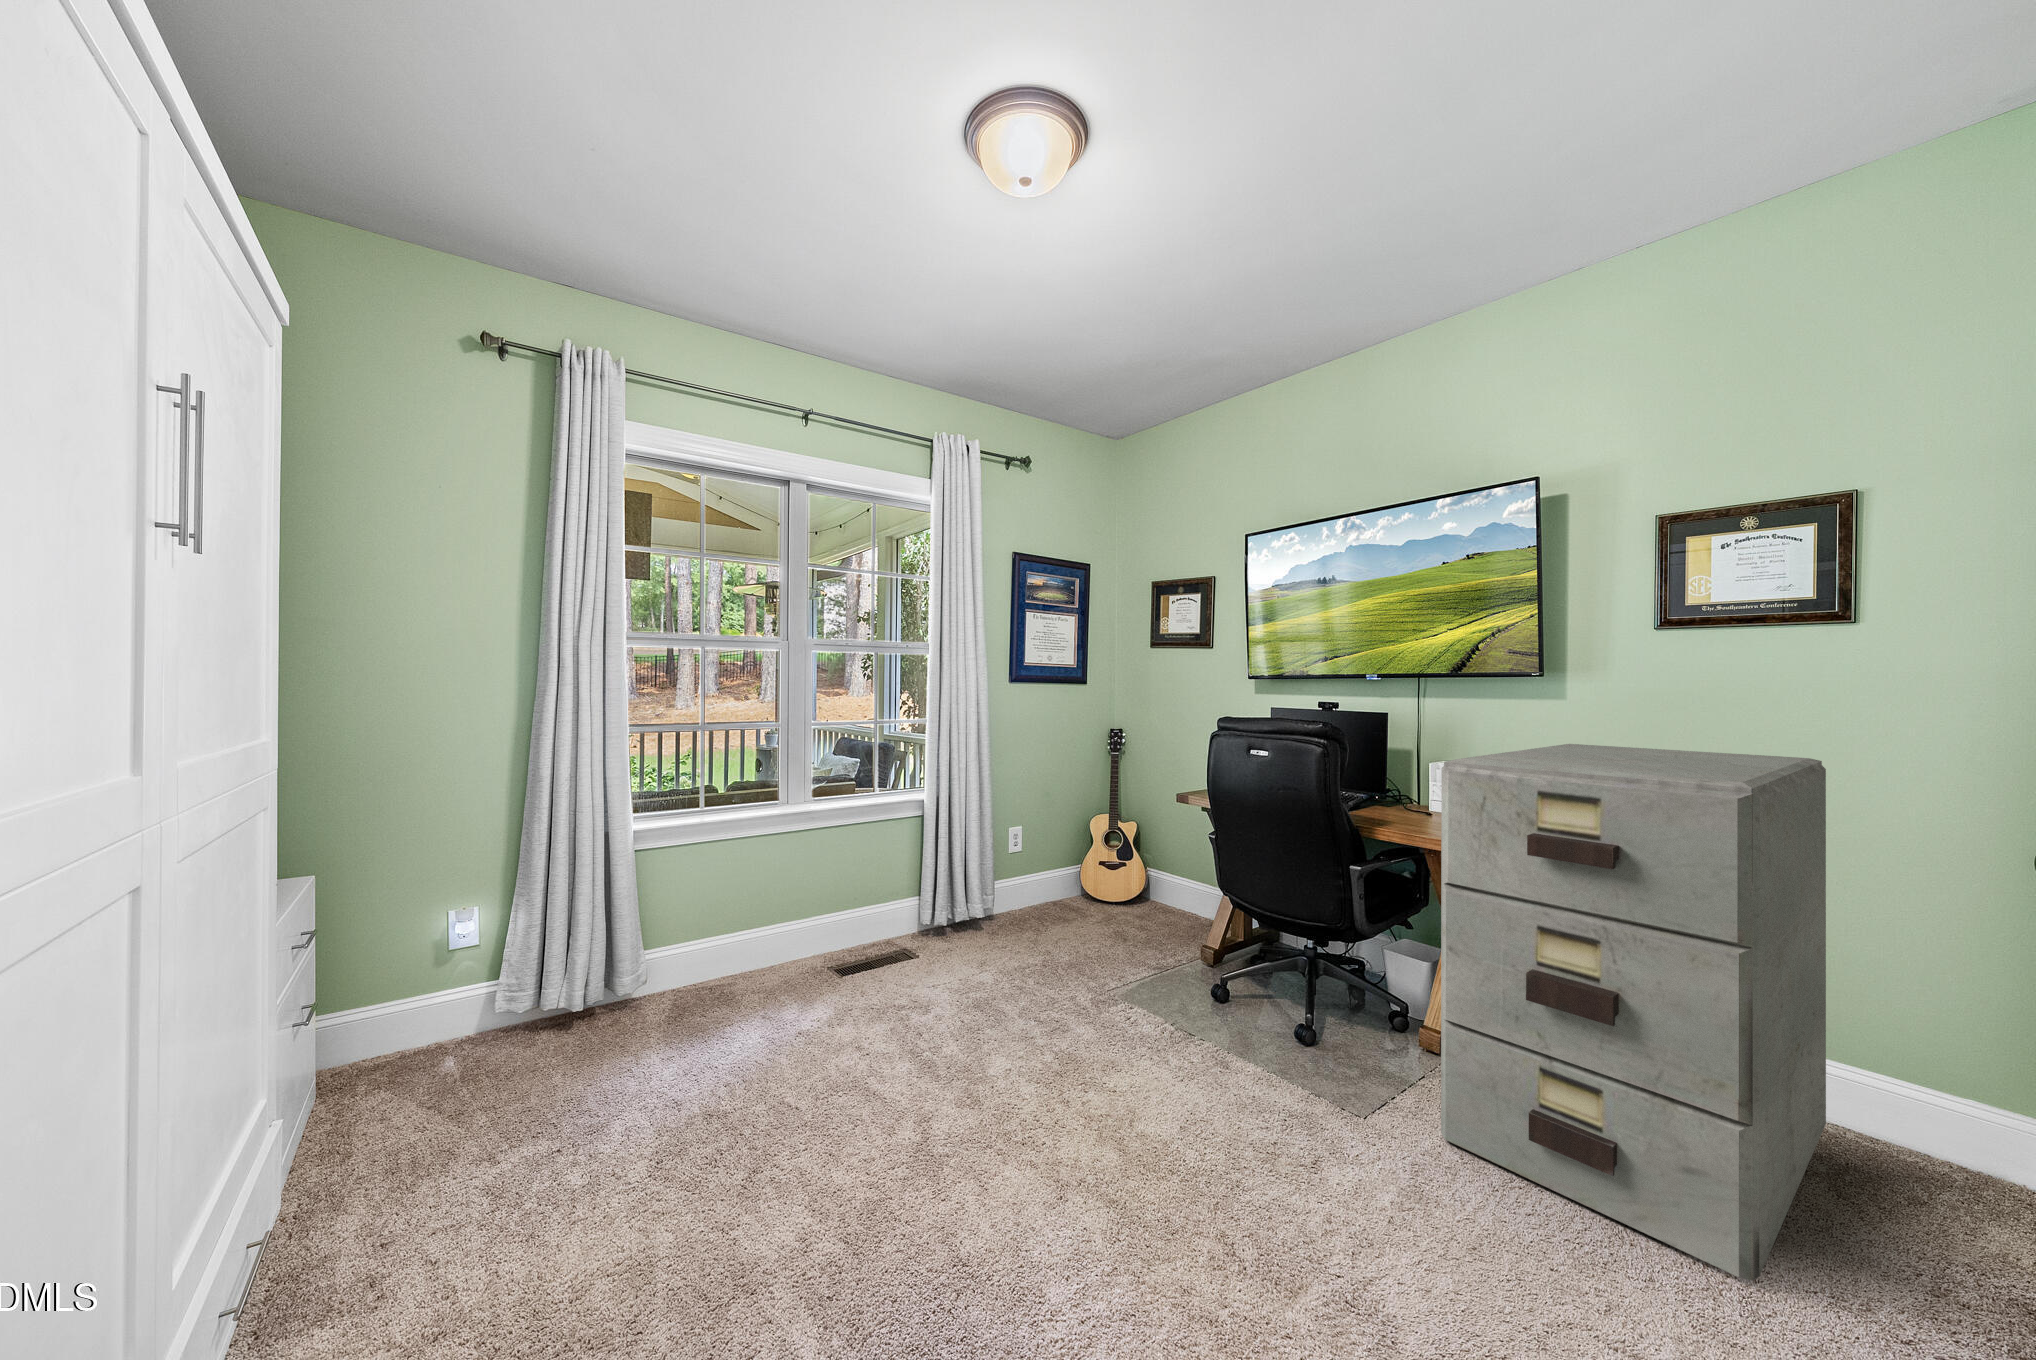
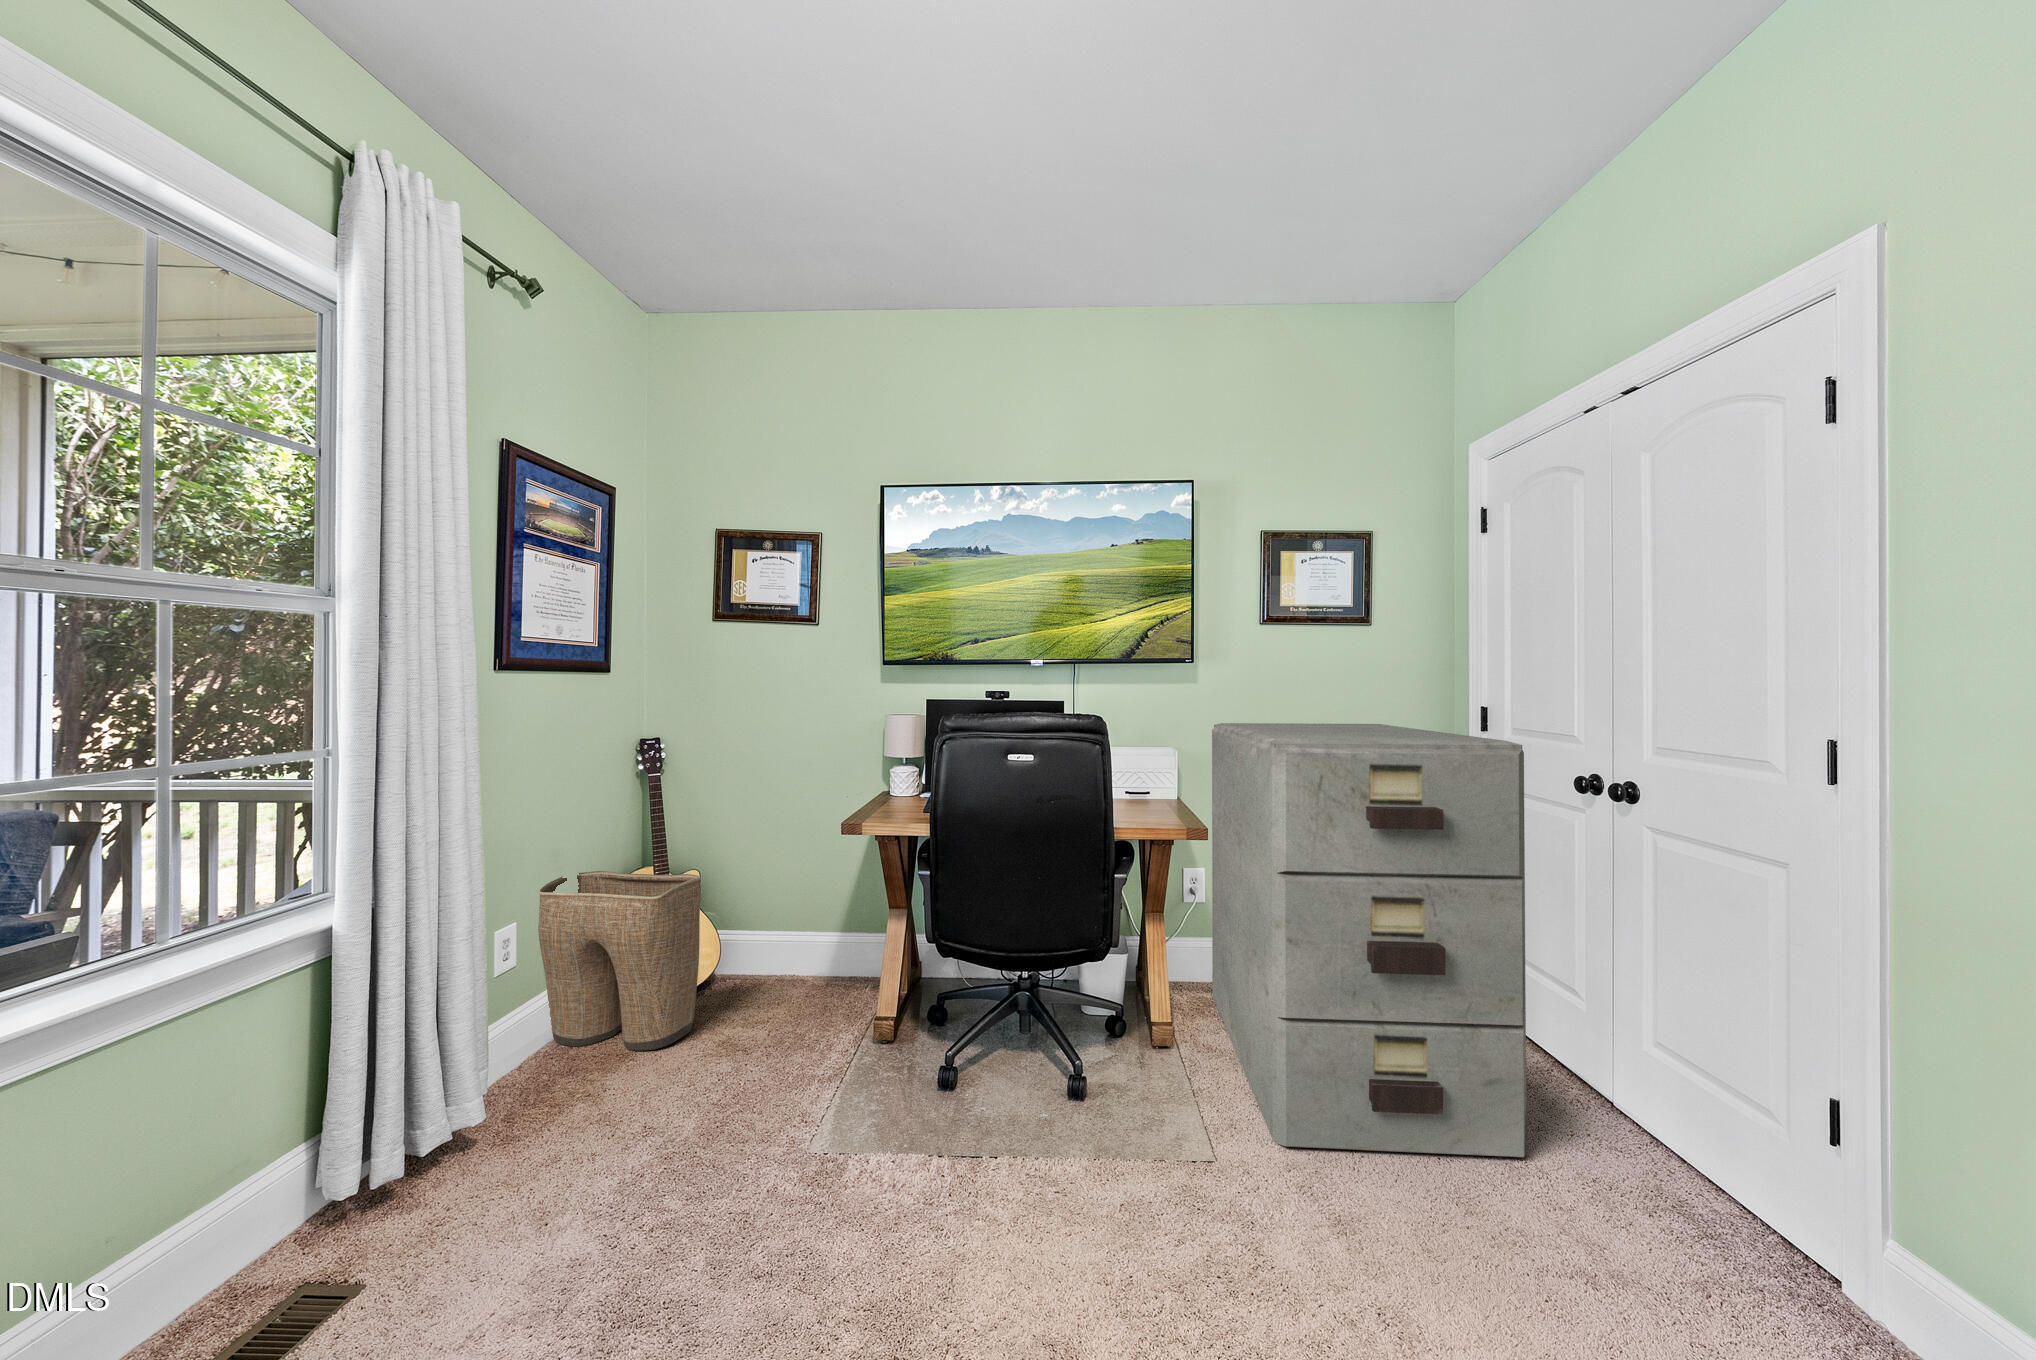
laundry basket: none [1030,809,1115,926] -> present [538,871,701,1051]

